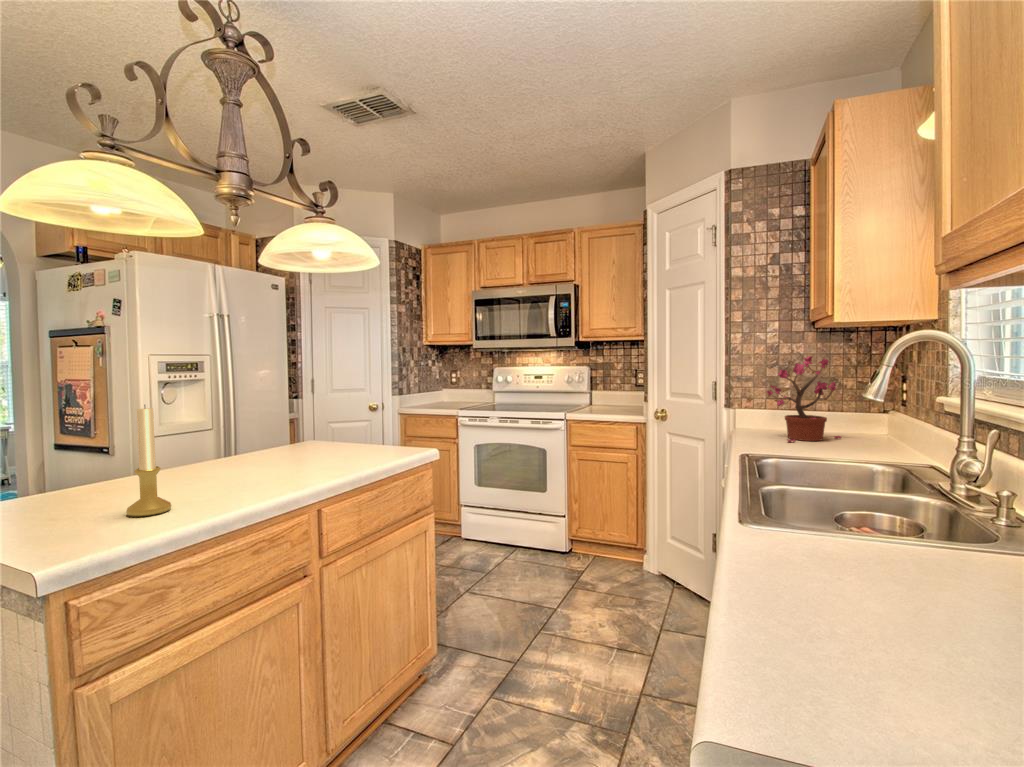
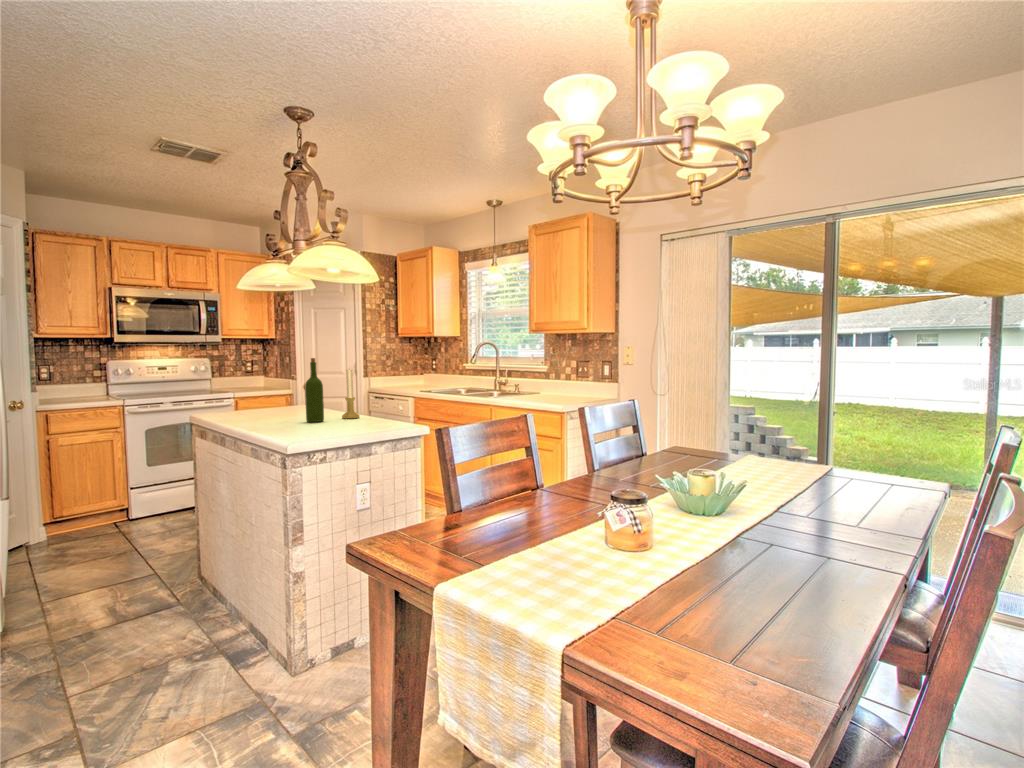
potted plant: present [767,356,841,442] -> none [392,350,418,390]
wine bottle: none [71,382,116,508] -> present [305,358,324,422]

